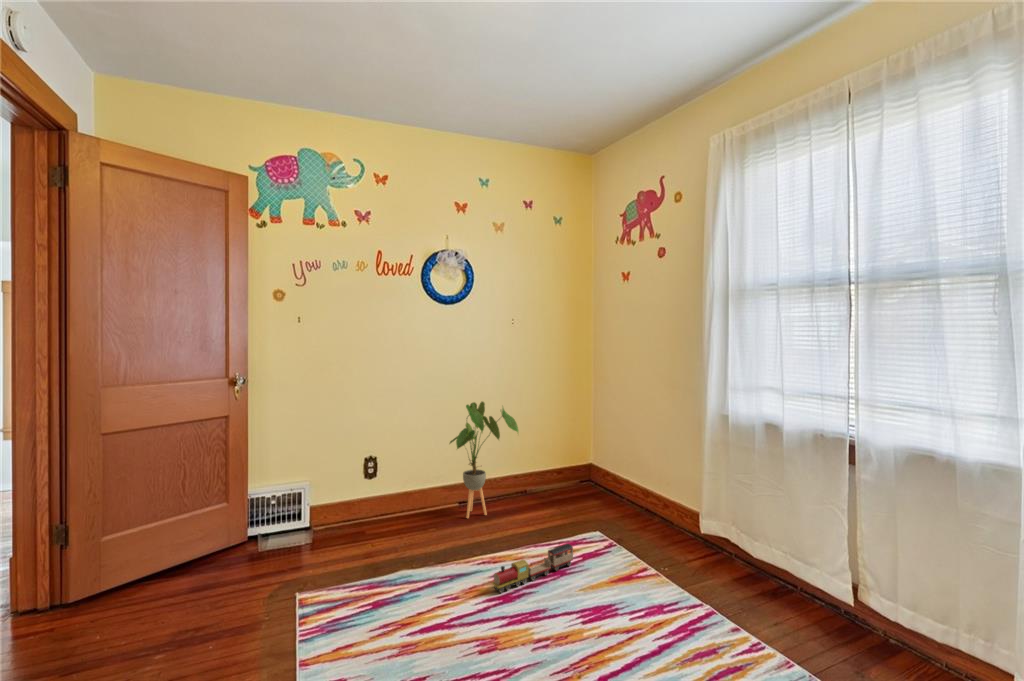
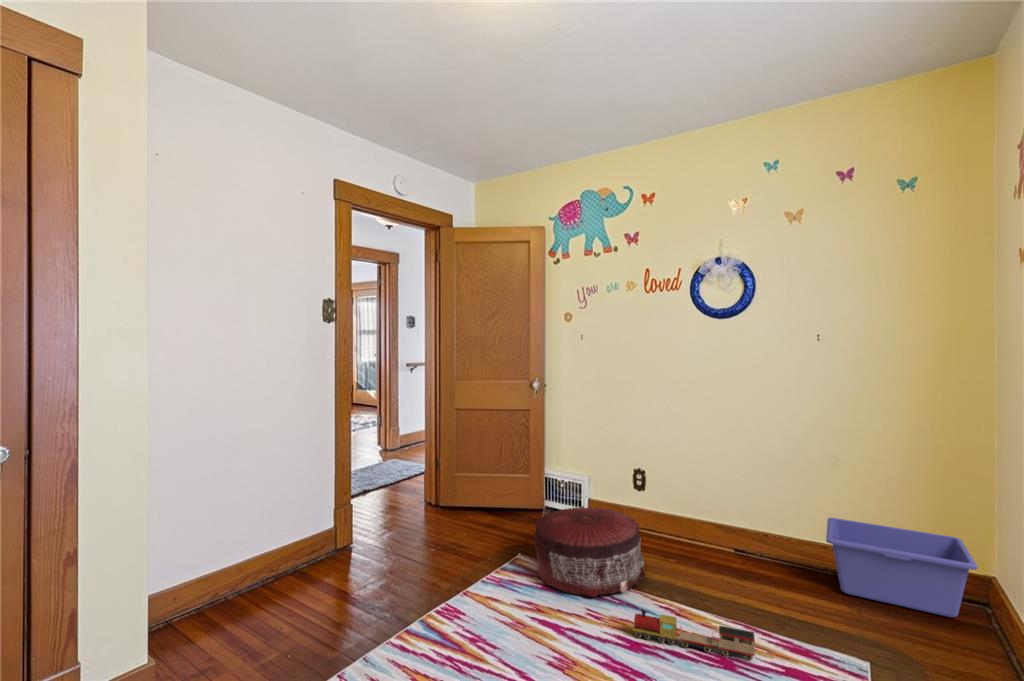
house plant: present [450,402,518,518] -> none [694,432,780,570]
storage bin: none [521,449,610,504] -> present [826,518,978,617]
pouf: none [328,497,446,600] -> present [534,506,645,597]

